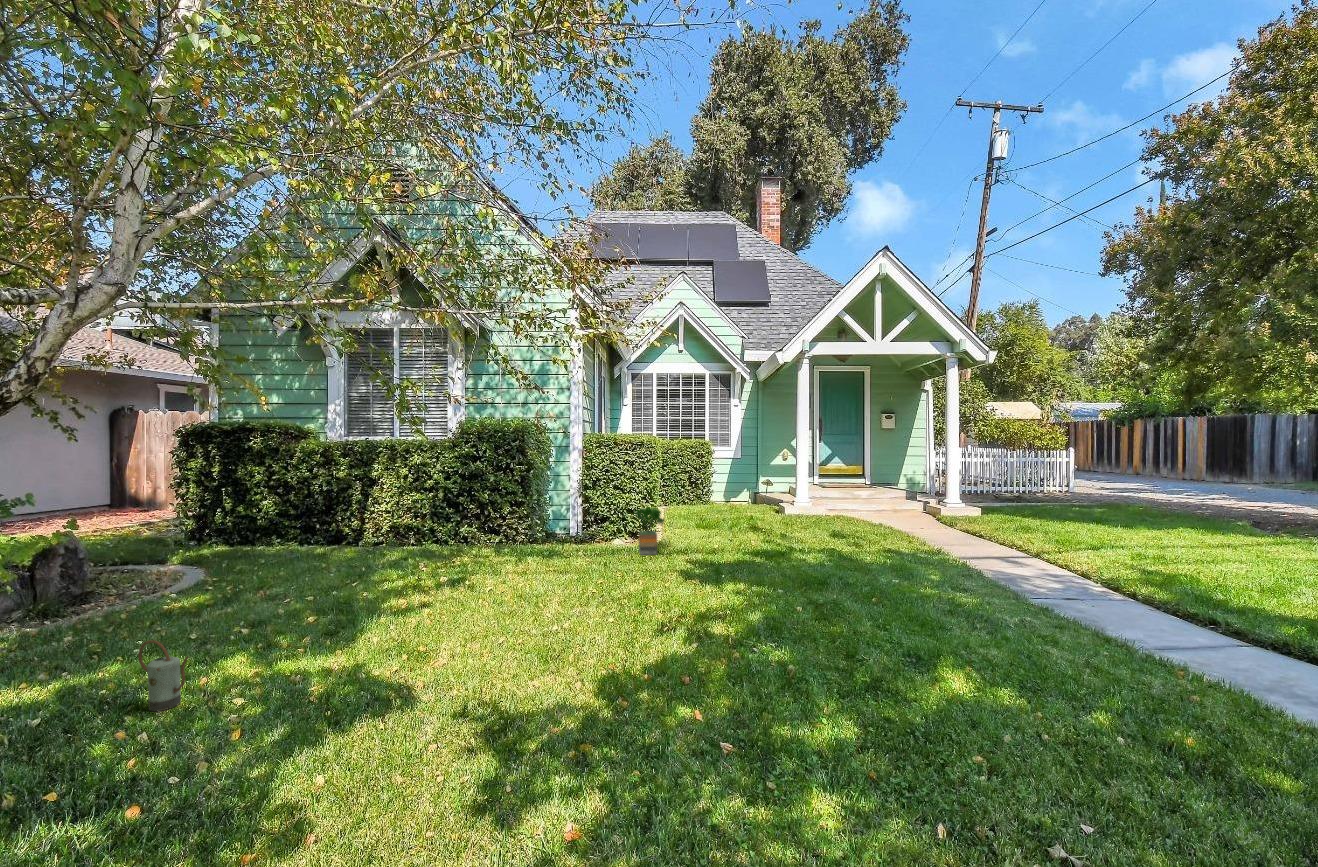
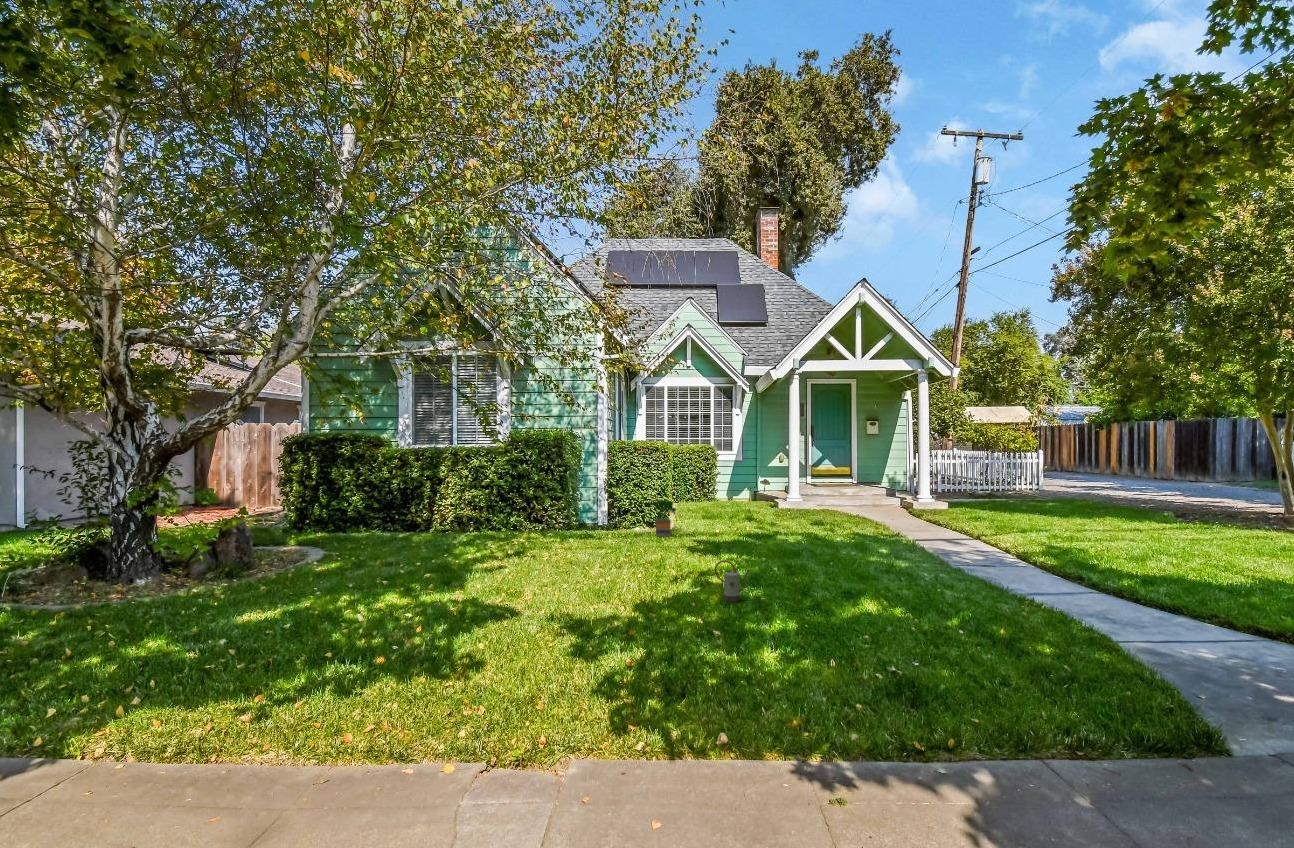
watering can: present [138,640,189,711] -> present [715,560,750,602]

